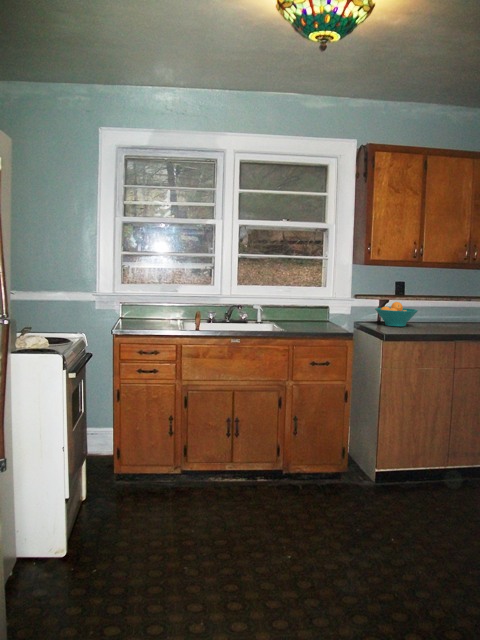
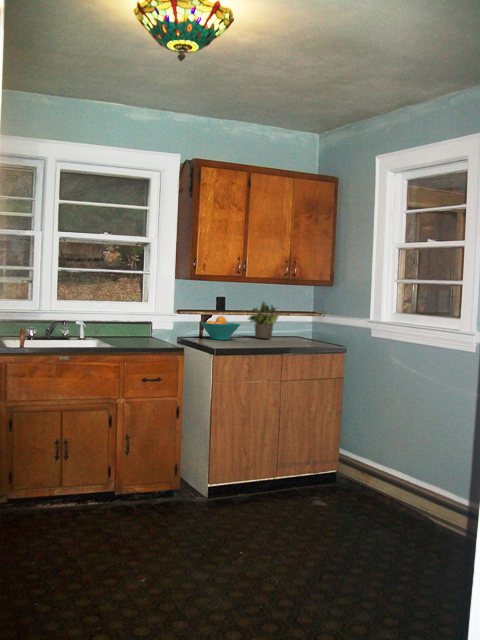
potted plant: none [421,284,467,325] -> present [243,301,280,338]

